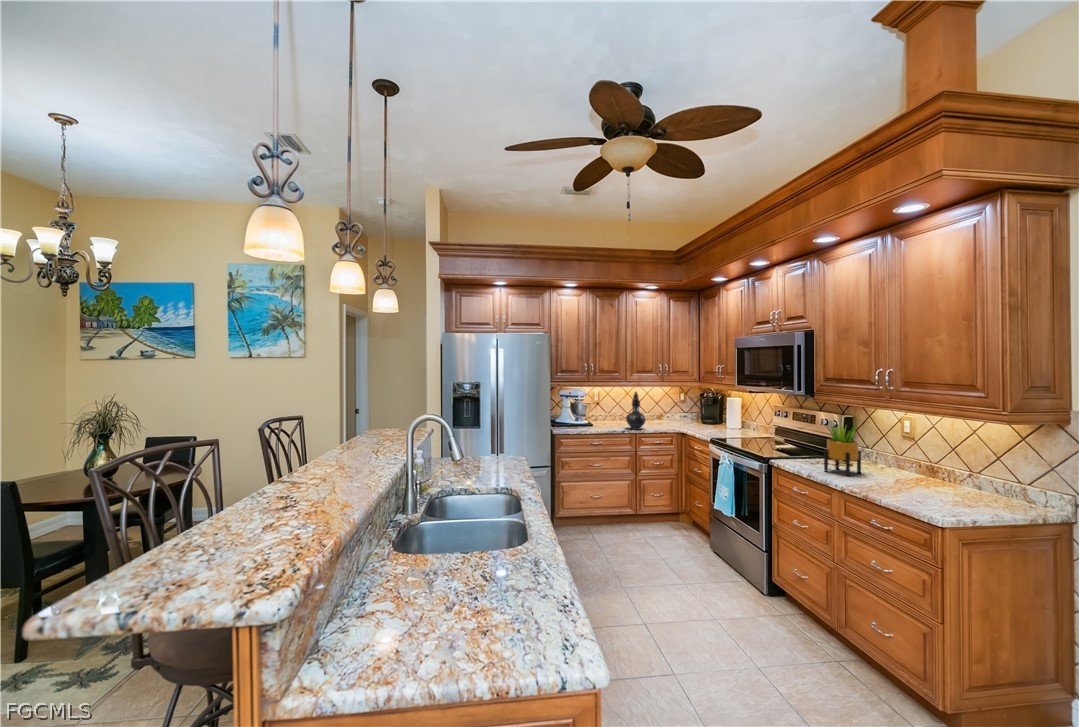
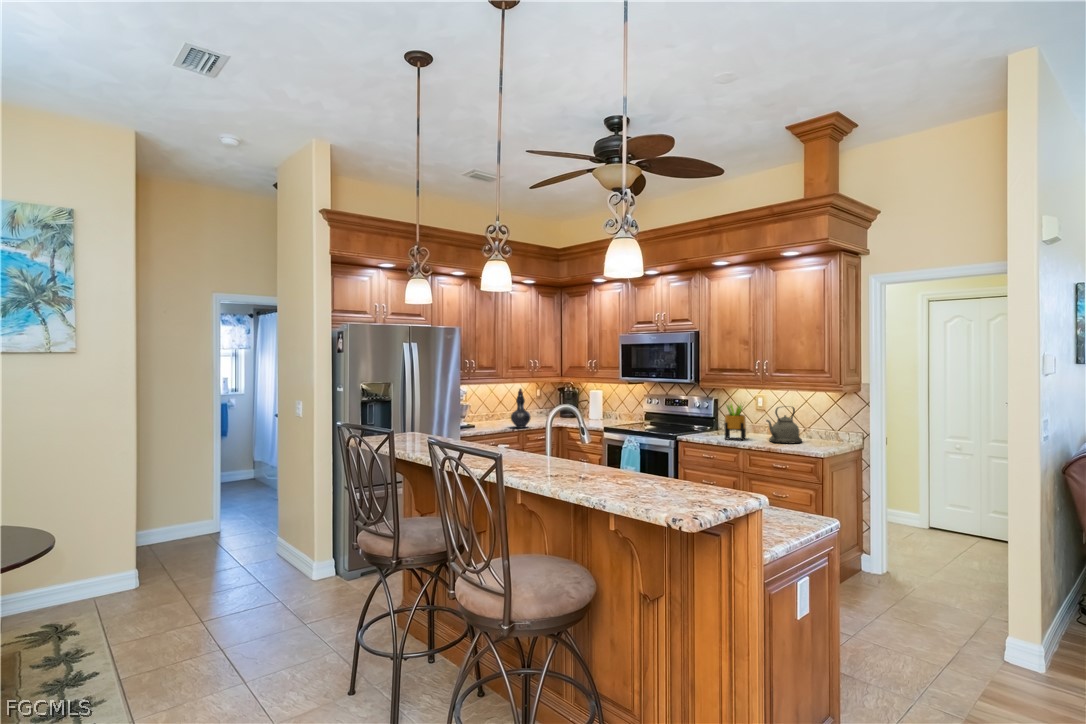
kettle: none [874,437,946,494] -> present [766,407,802,444]

